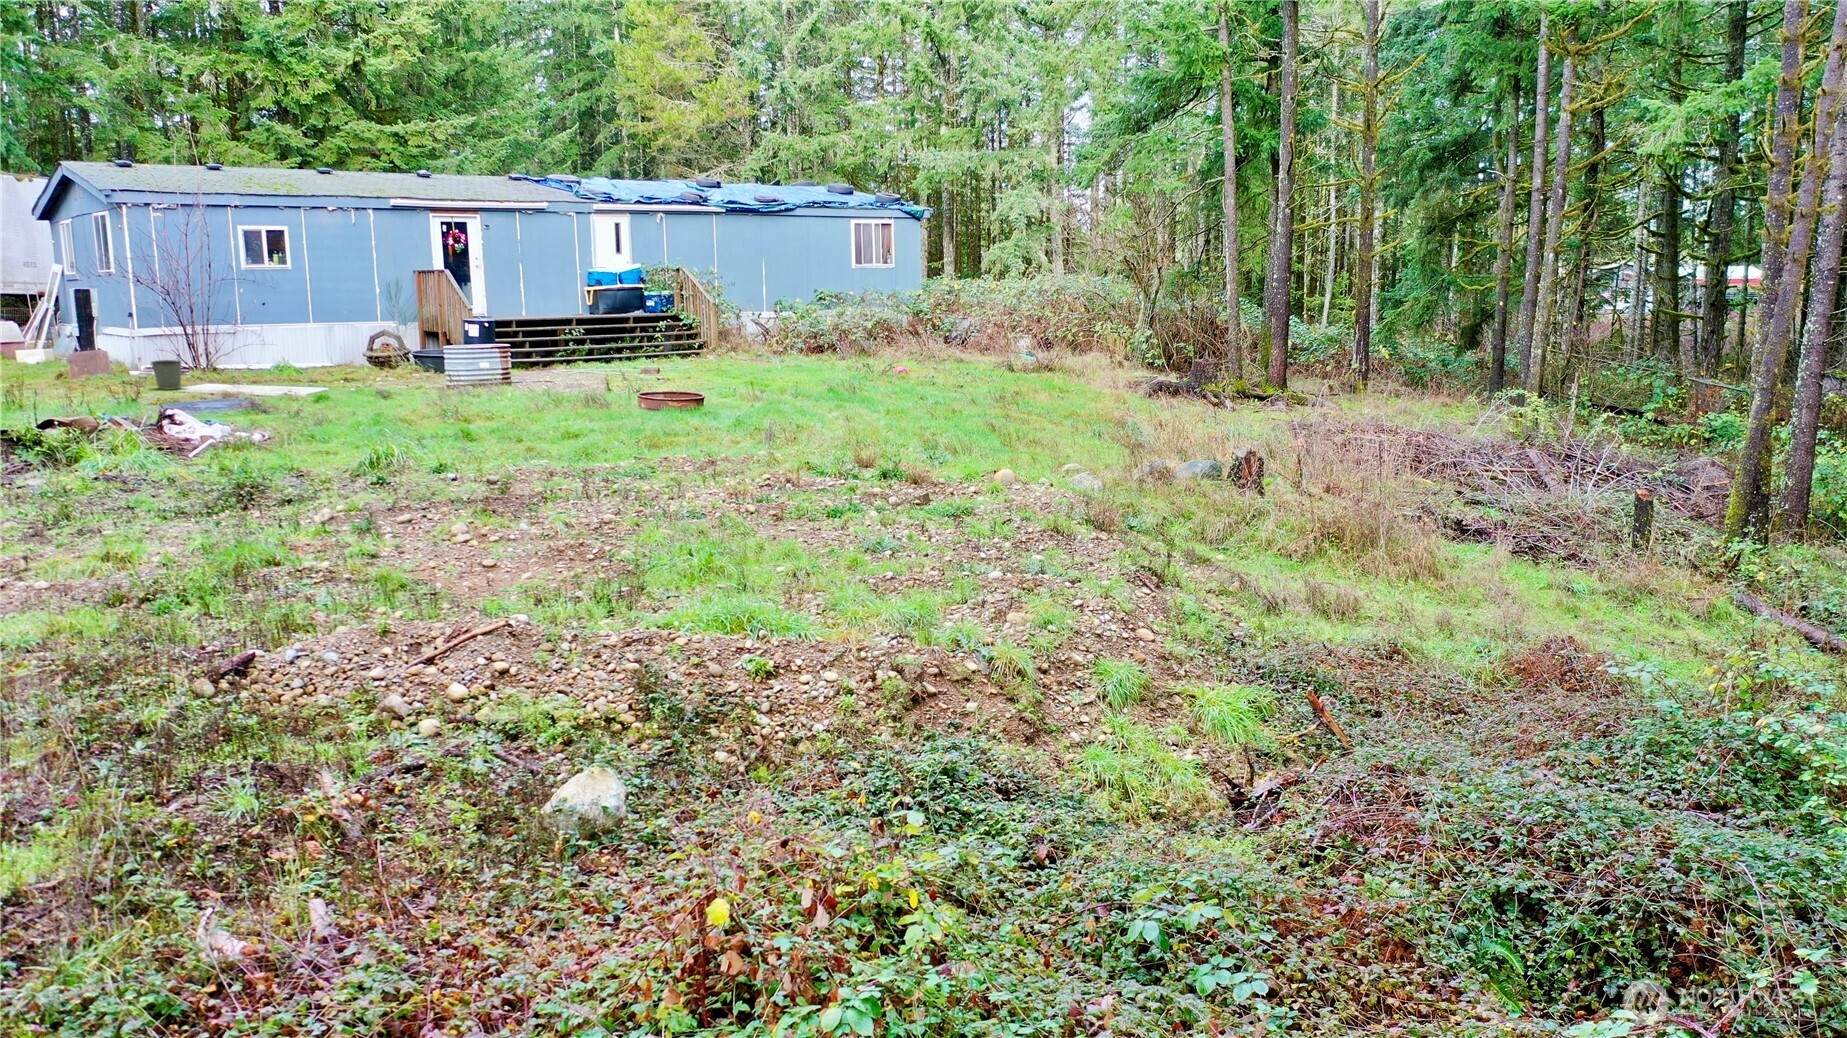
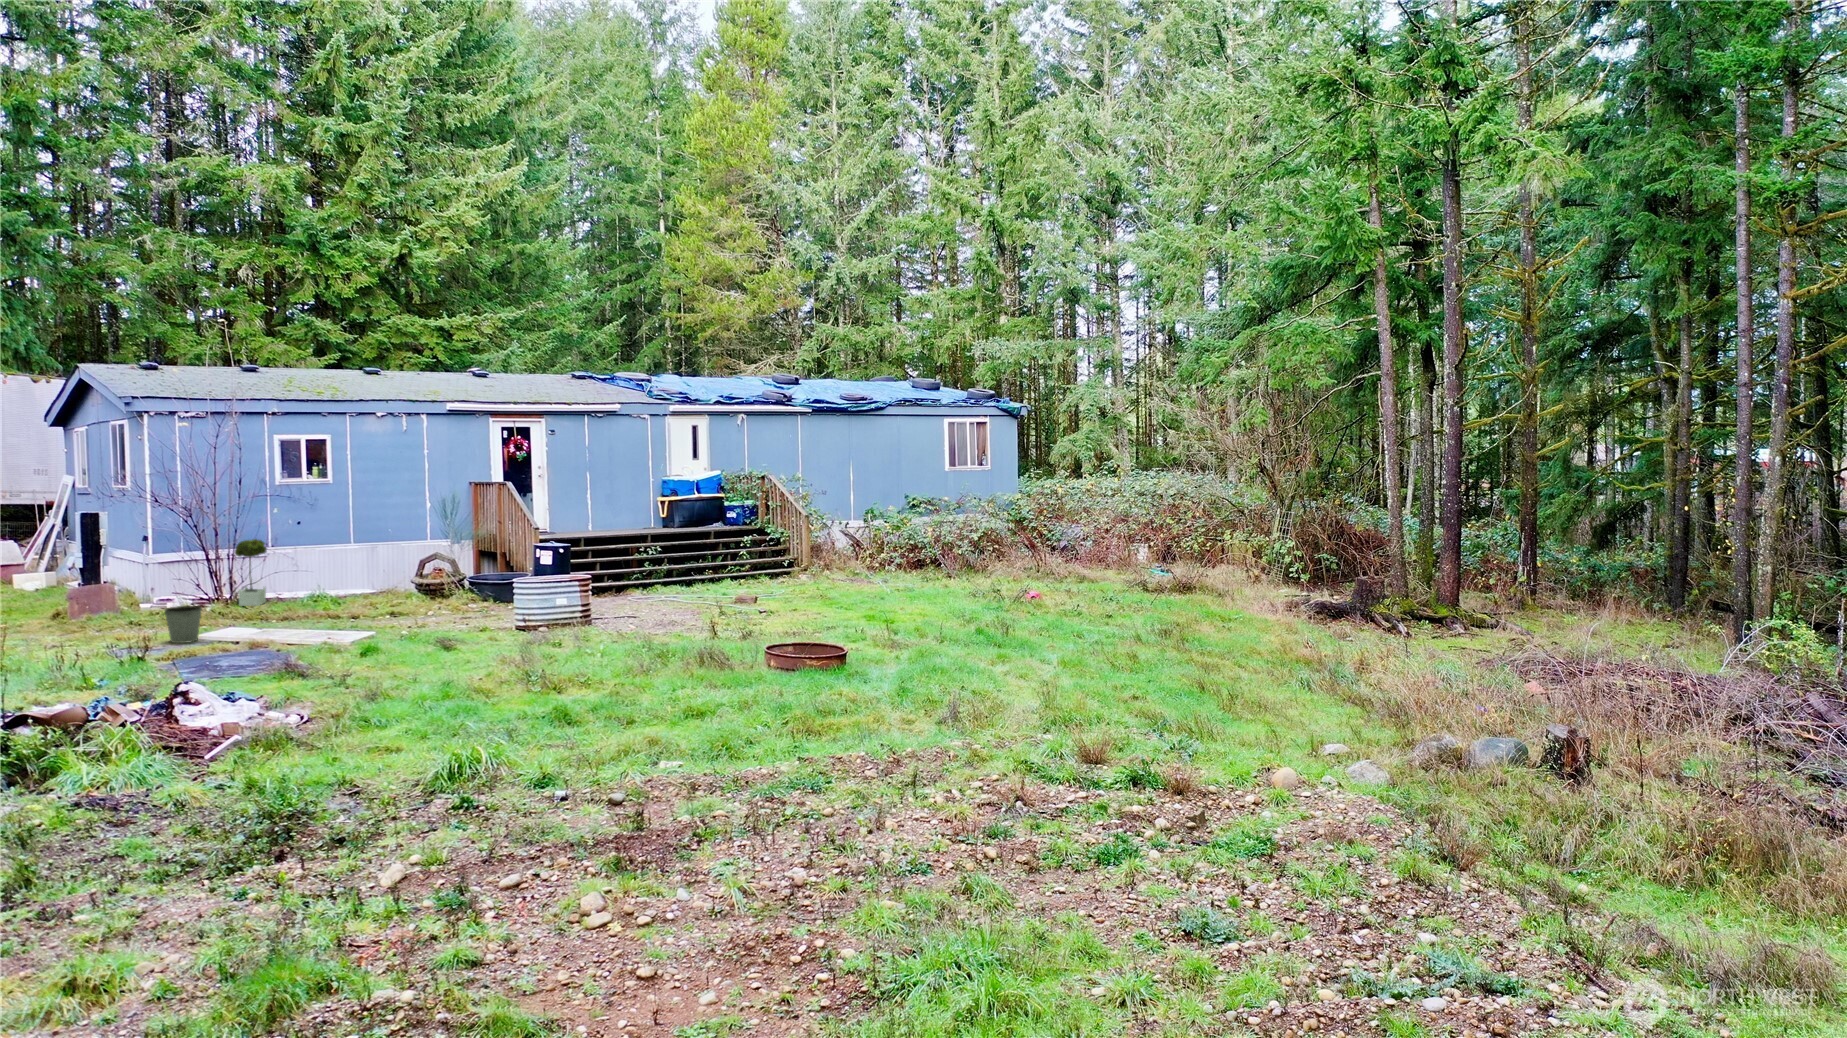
potted tree: none [208,312,239,370] -> present [235,539,267,606]

